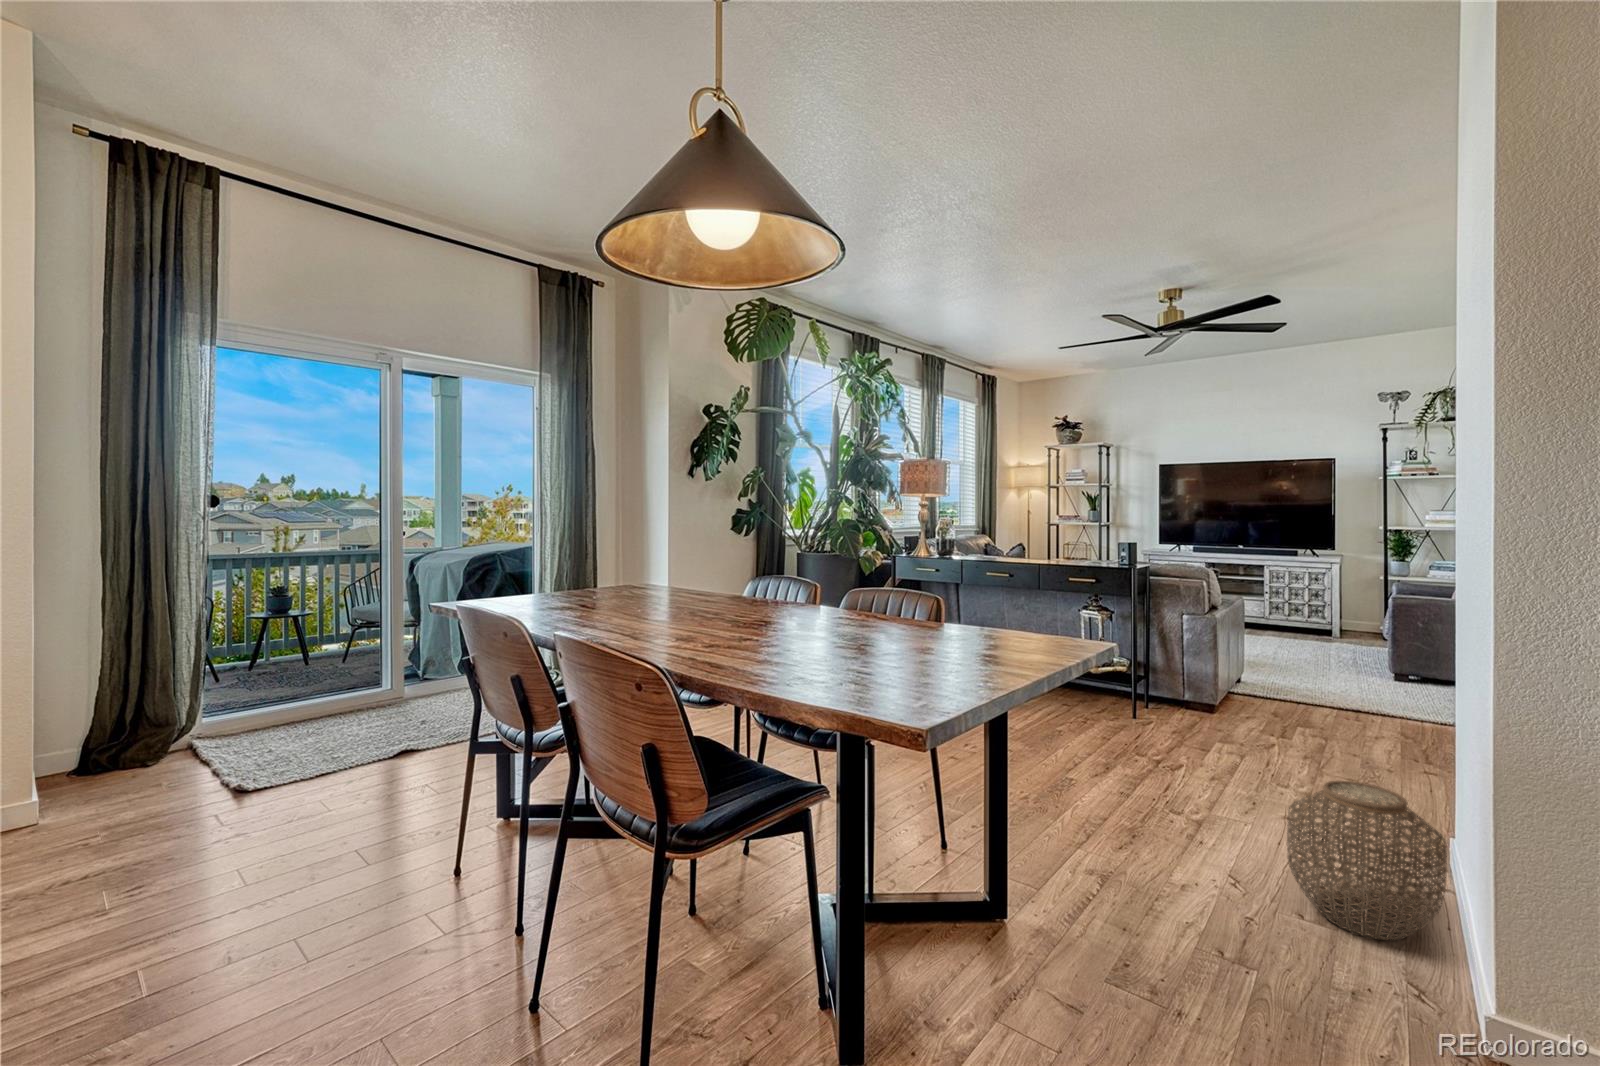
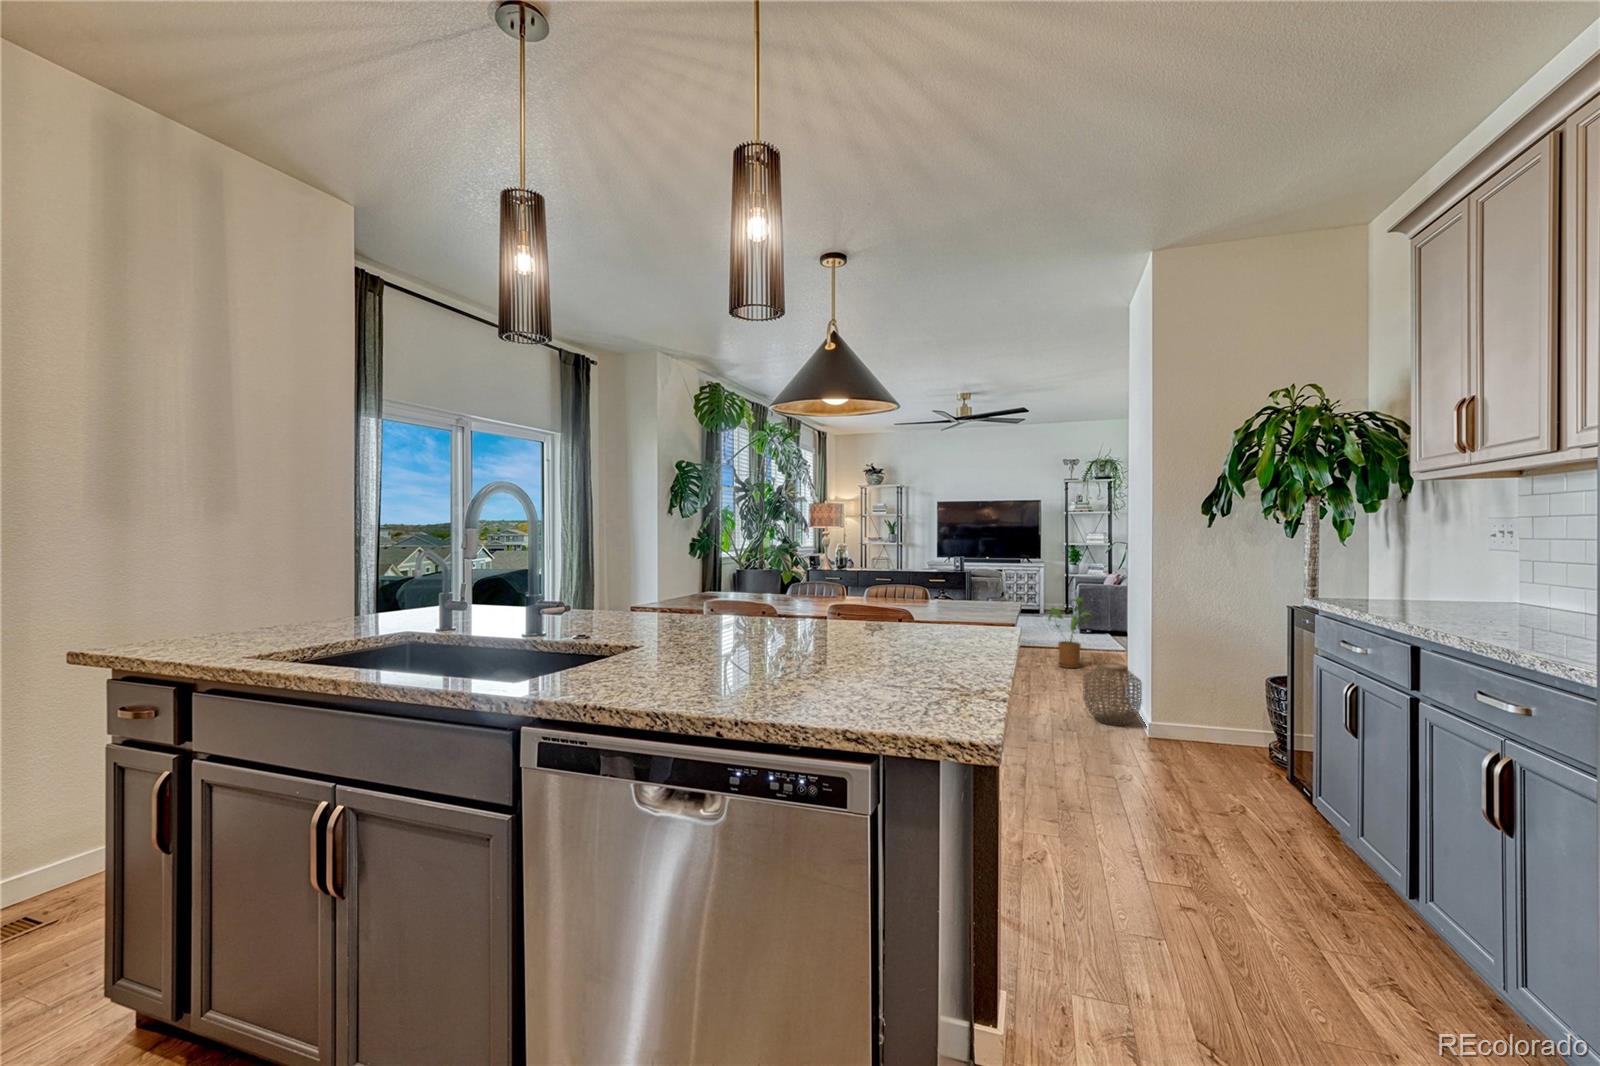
house plant: none [1284,619,1382,752] -> present [1048,597,1091,668]

